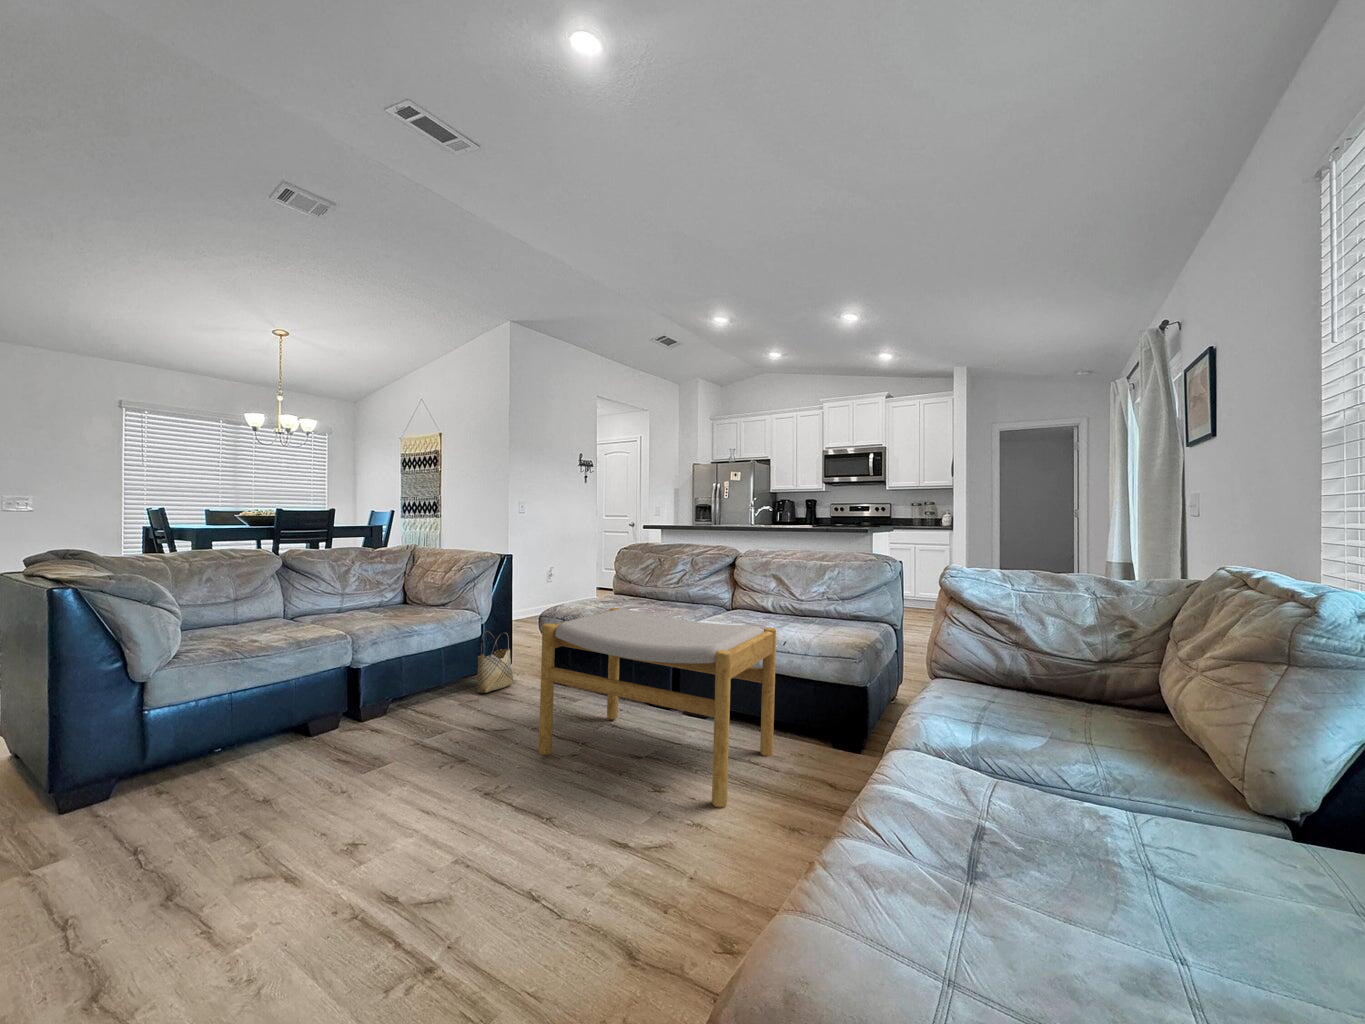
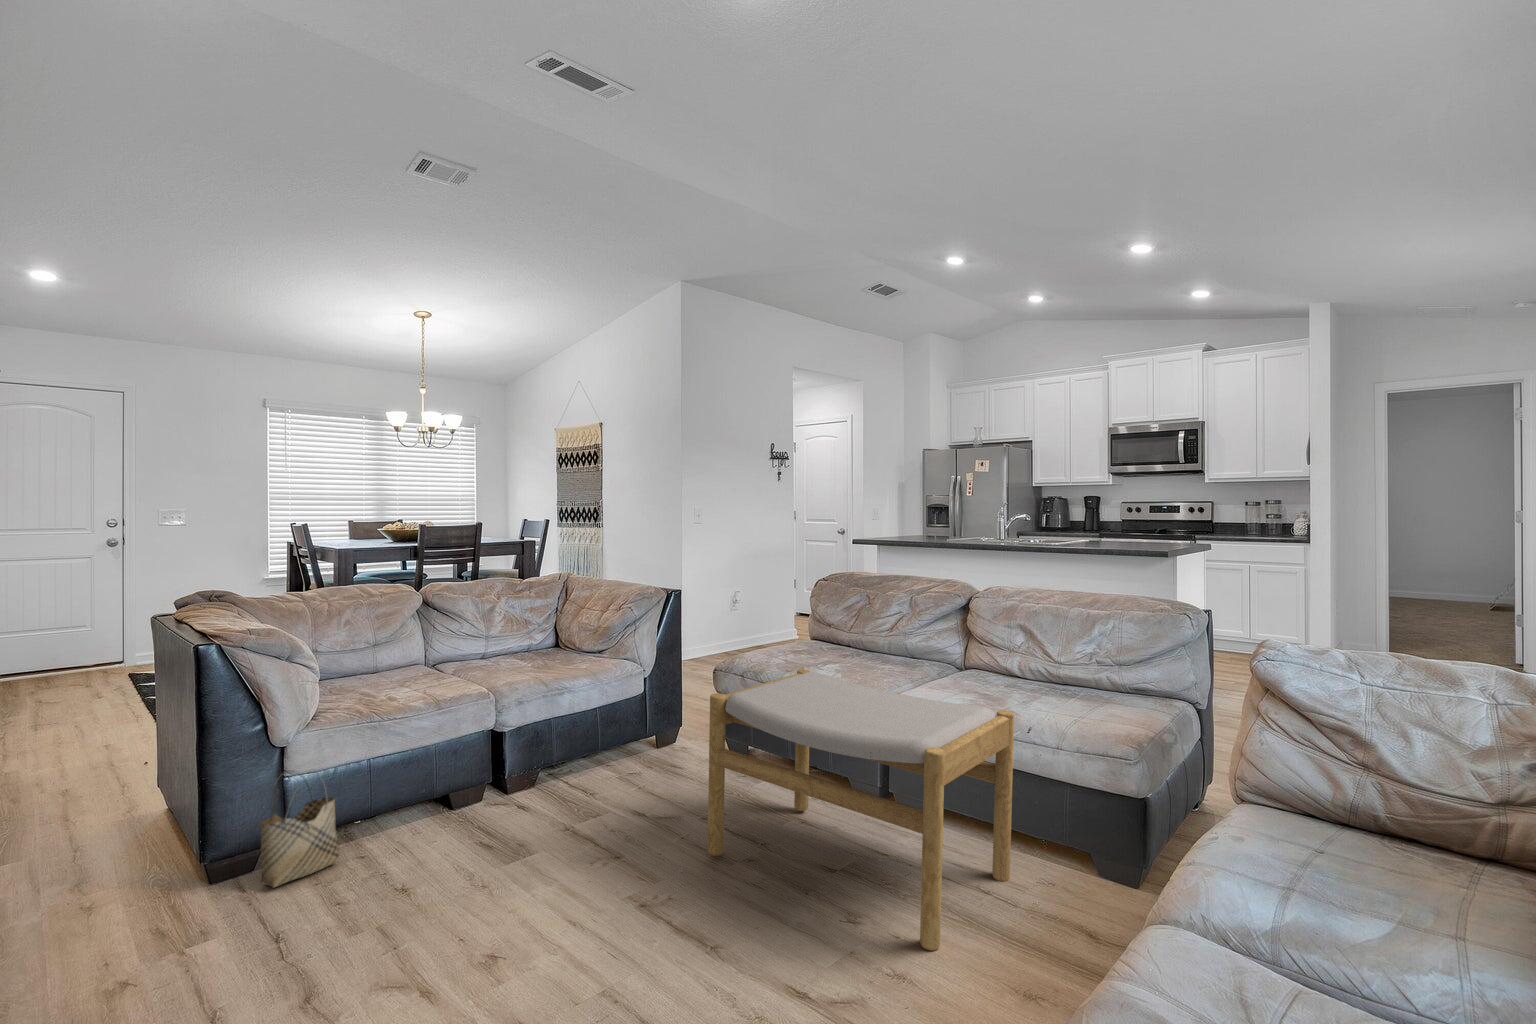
woven basket: present [476,631,513,693] -> present [259,770,339,888]

